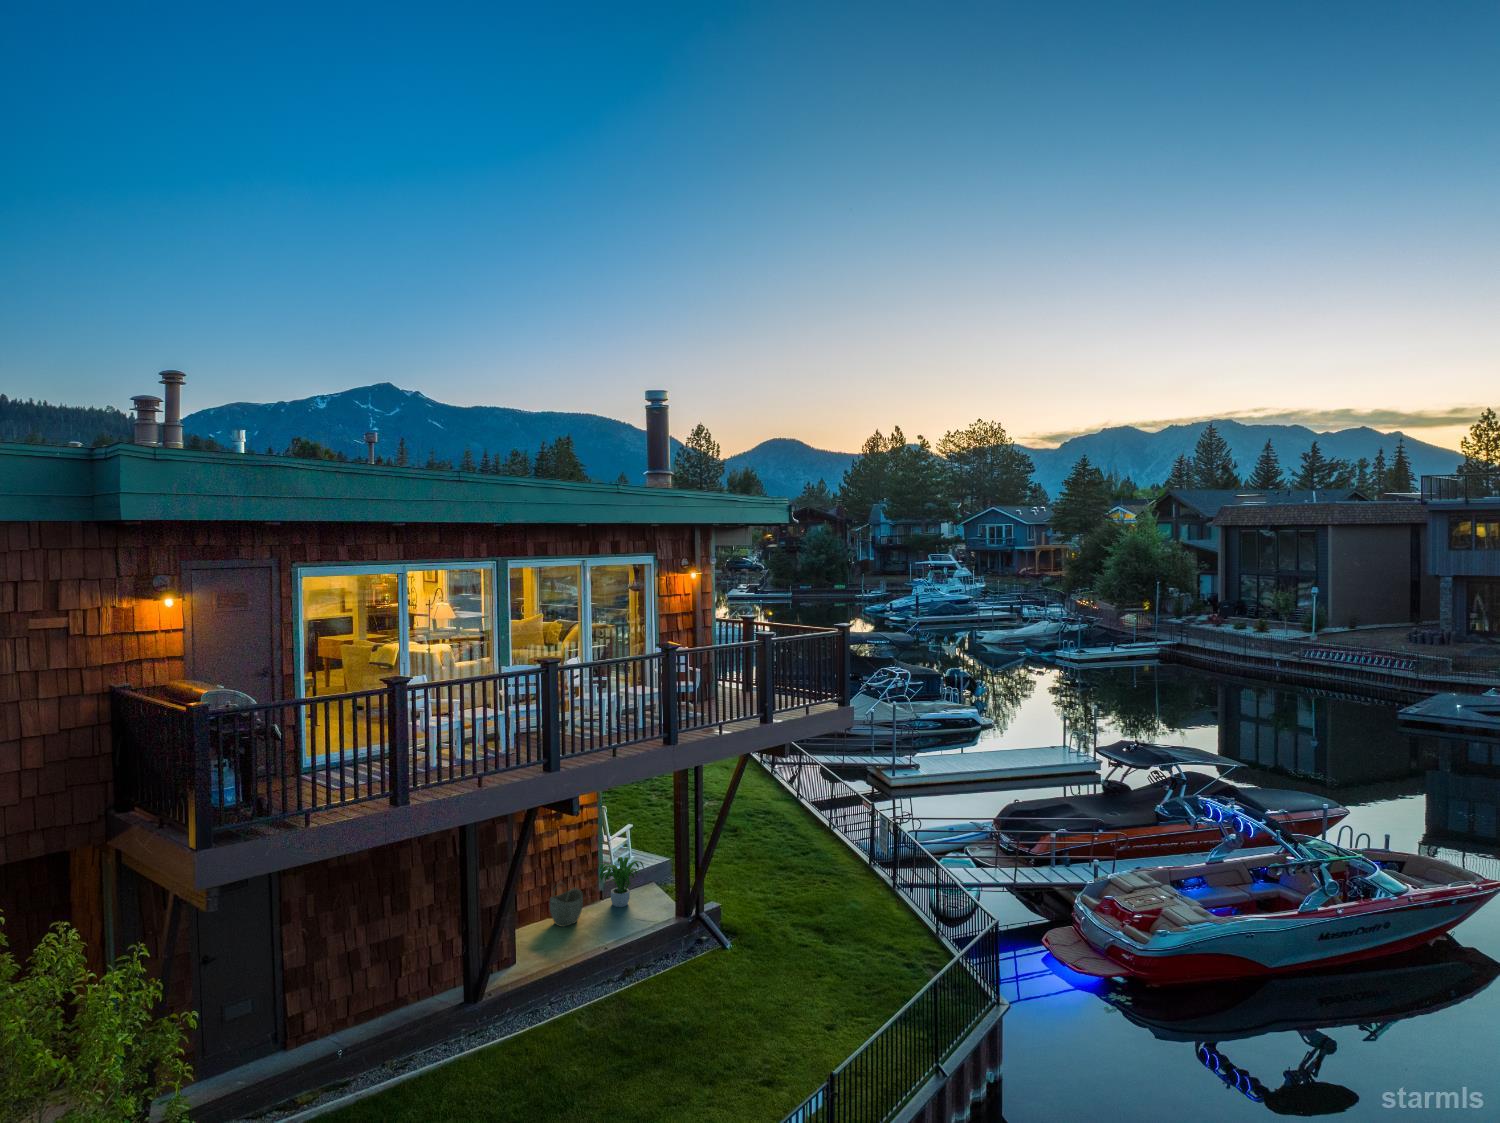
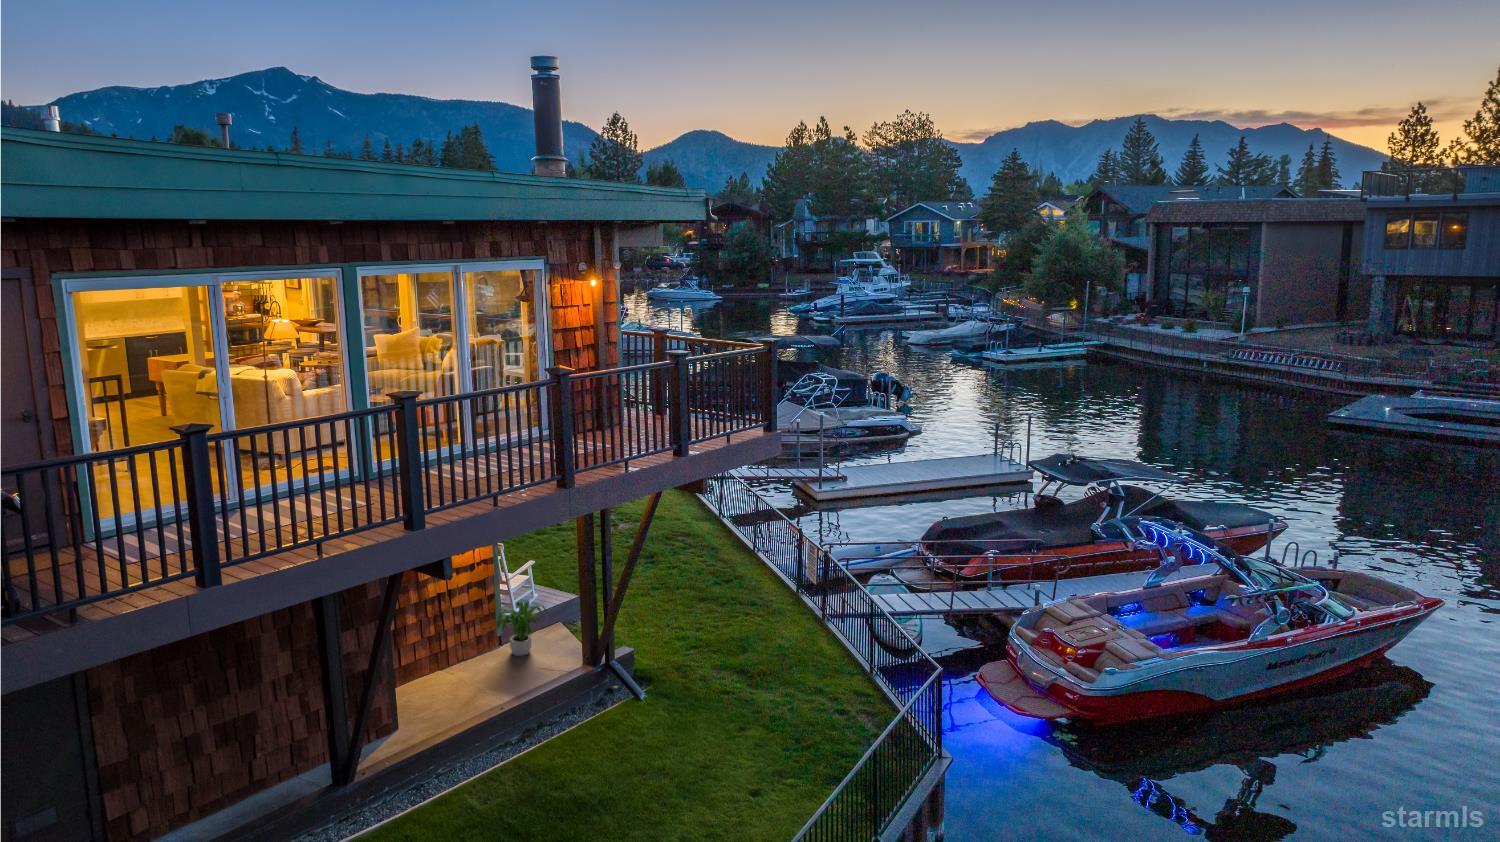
woven basket: present [550,888,583,927] -> none [438,634,477,682]

